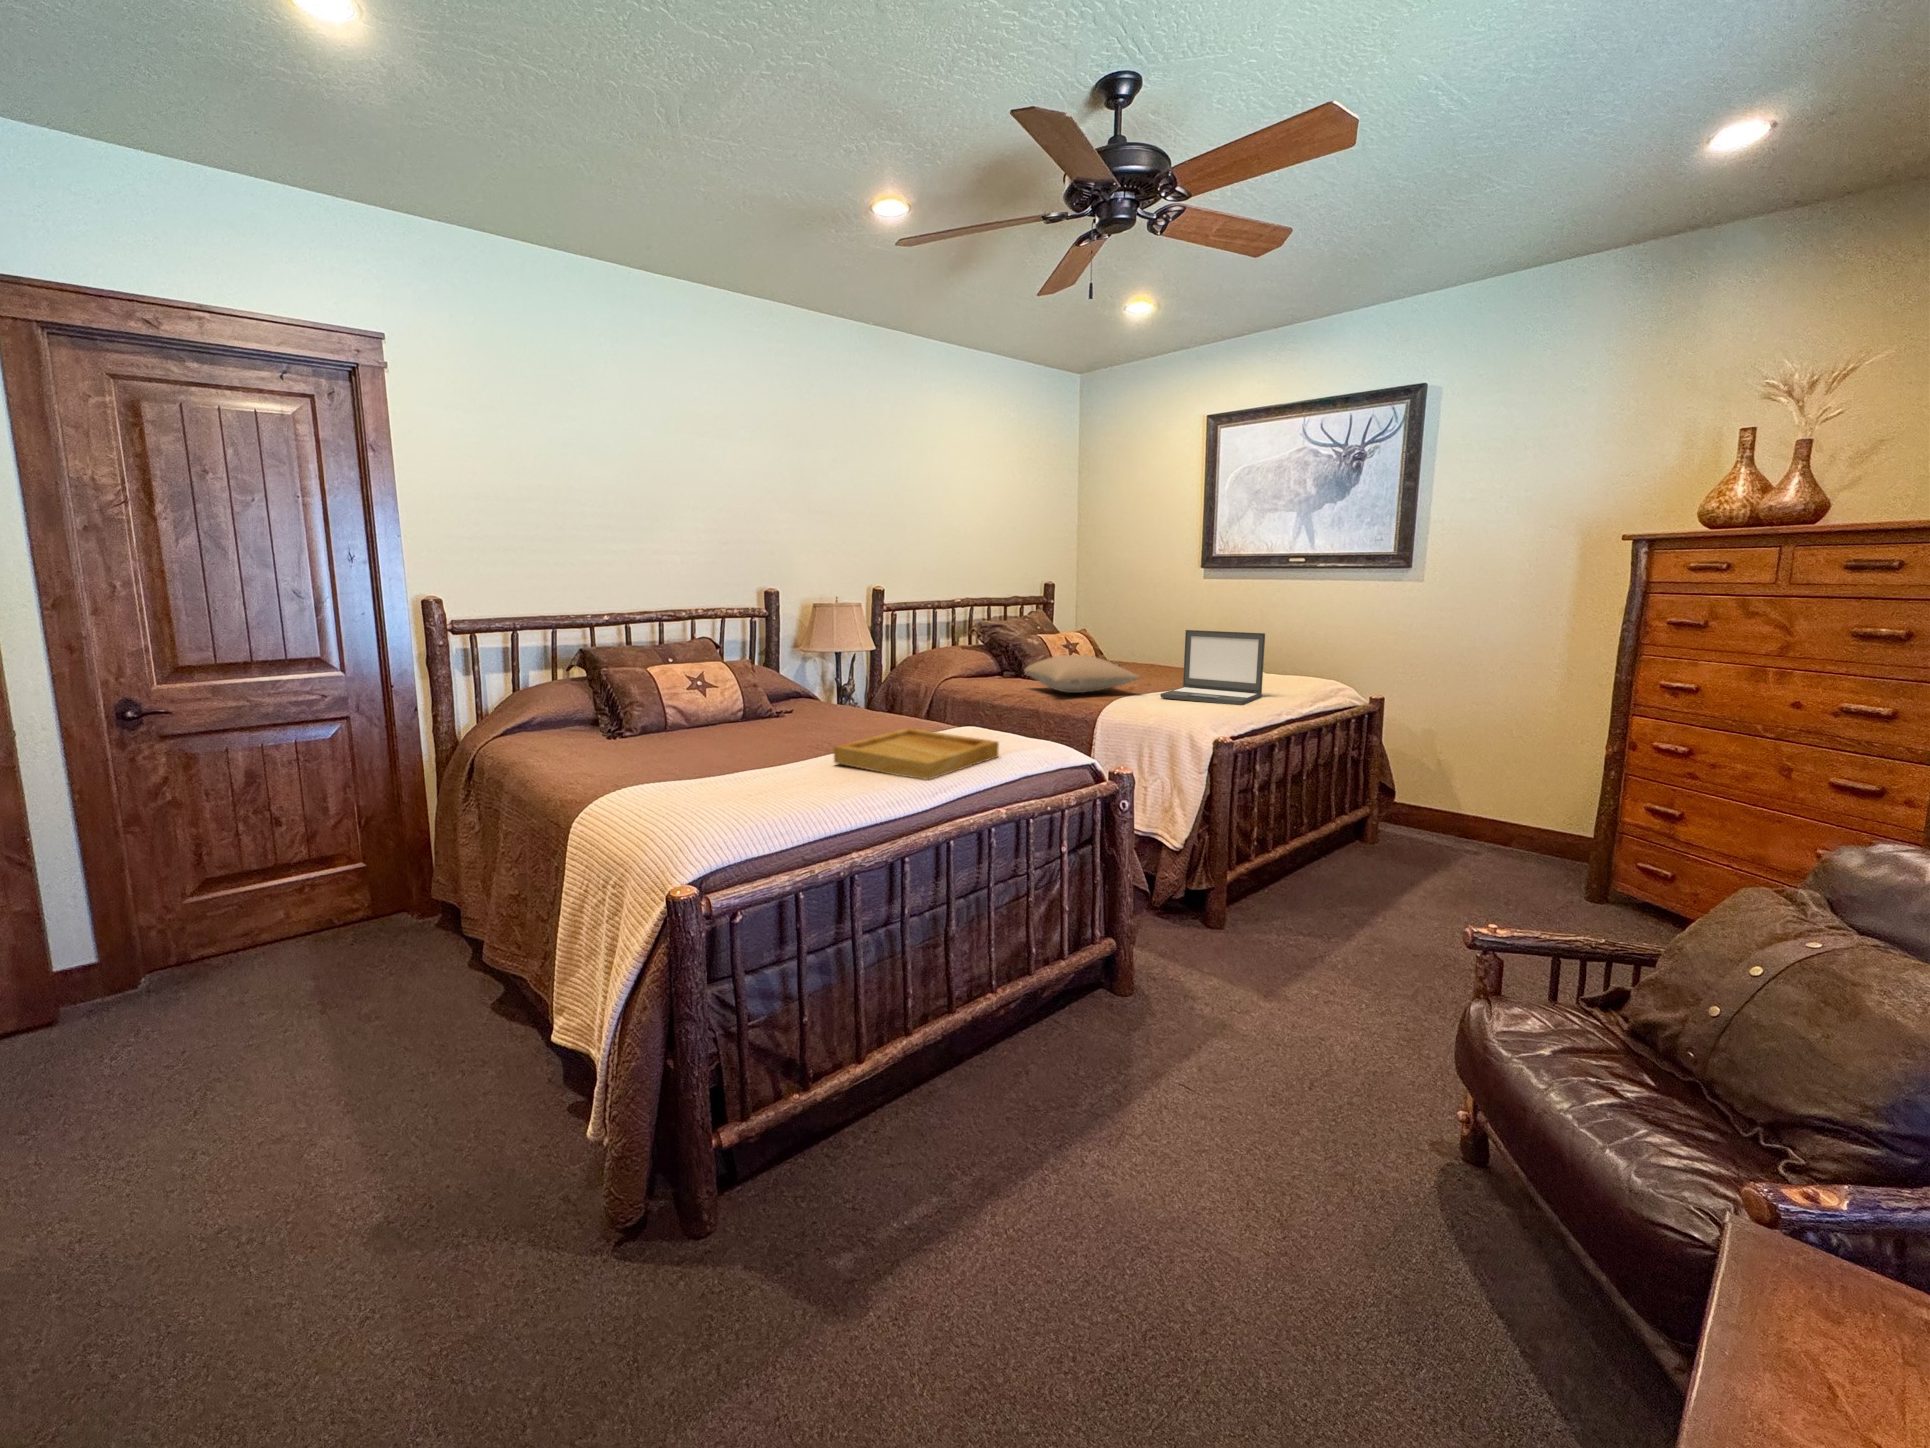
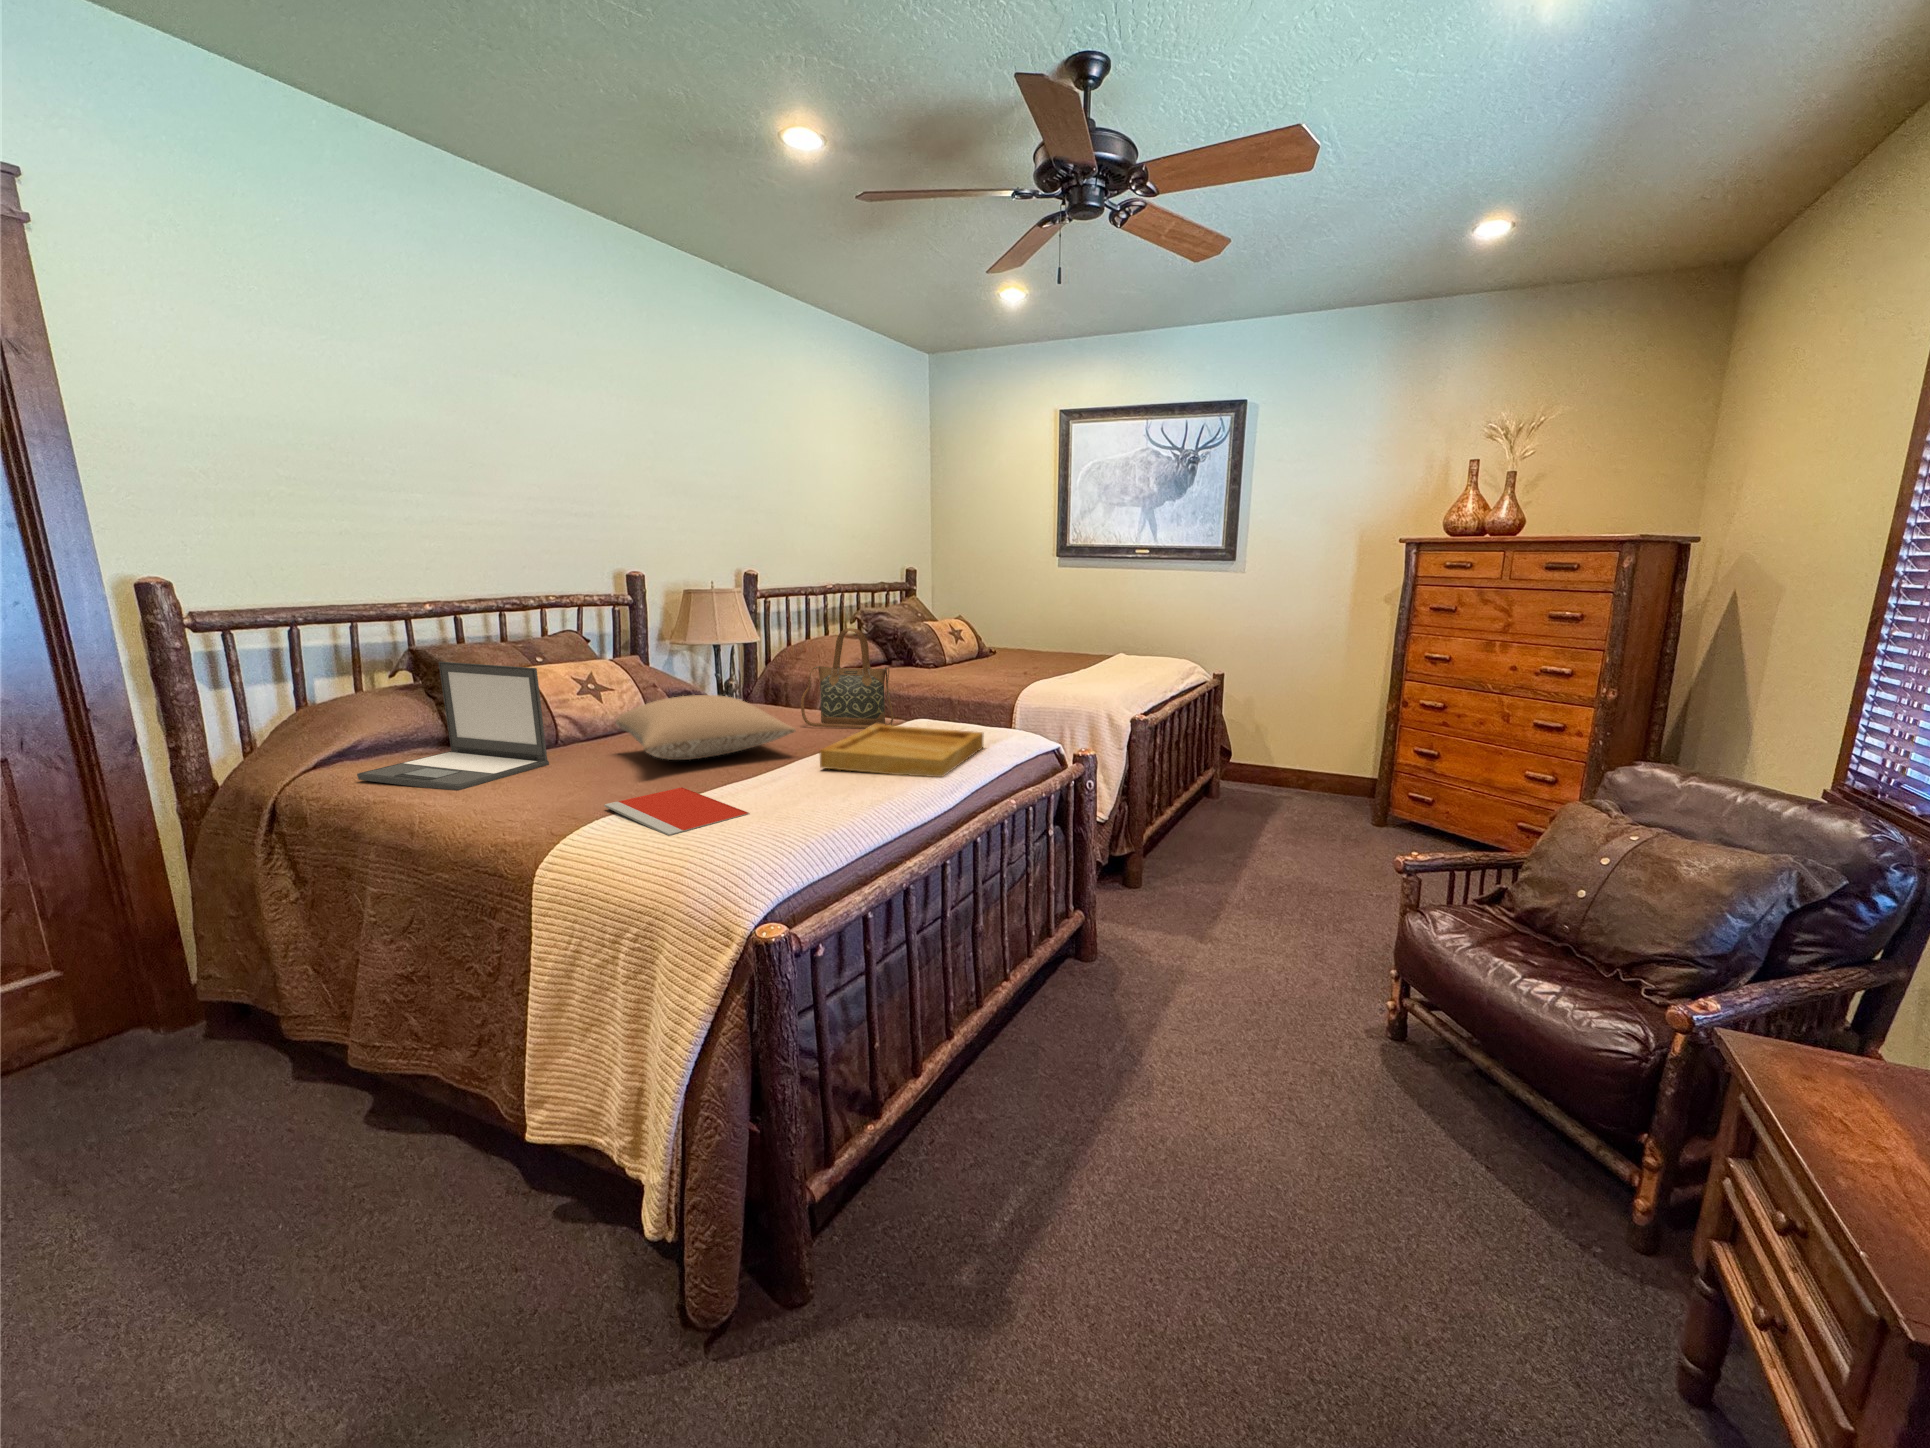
laptop: present [1160,630,1265,705] -> present [357,662,549,790]
handbag: none [863,638,942,737] -> present [801,628,894,729]
pillow: present [1024,655,1140,693] -> present [616,695,795,760]
notebook: none [646,769,740,806] -> present [604,787,750,836]

